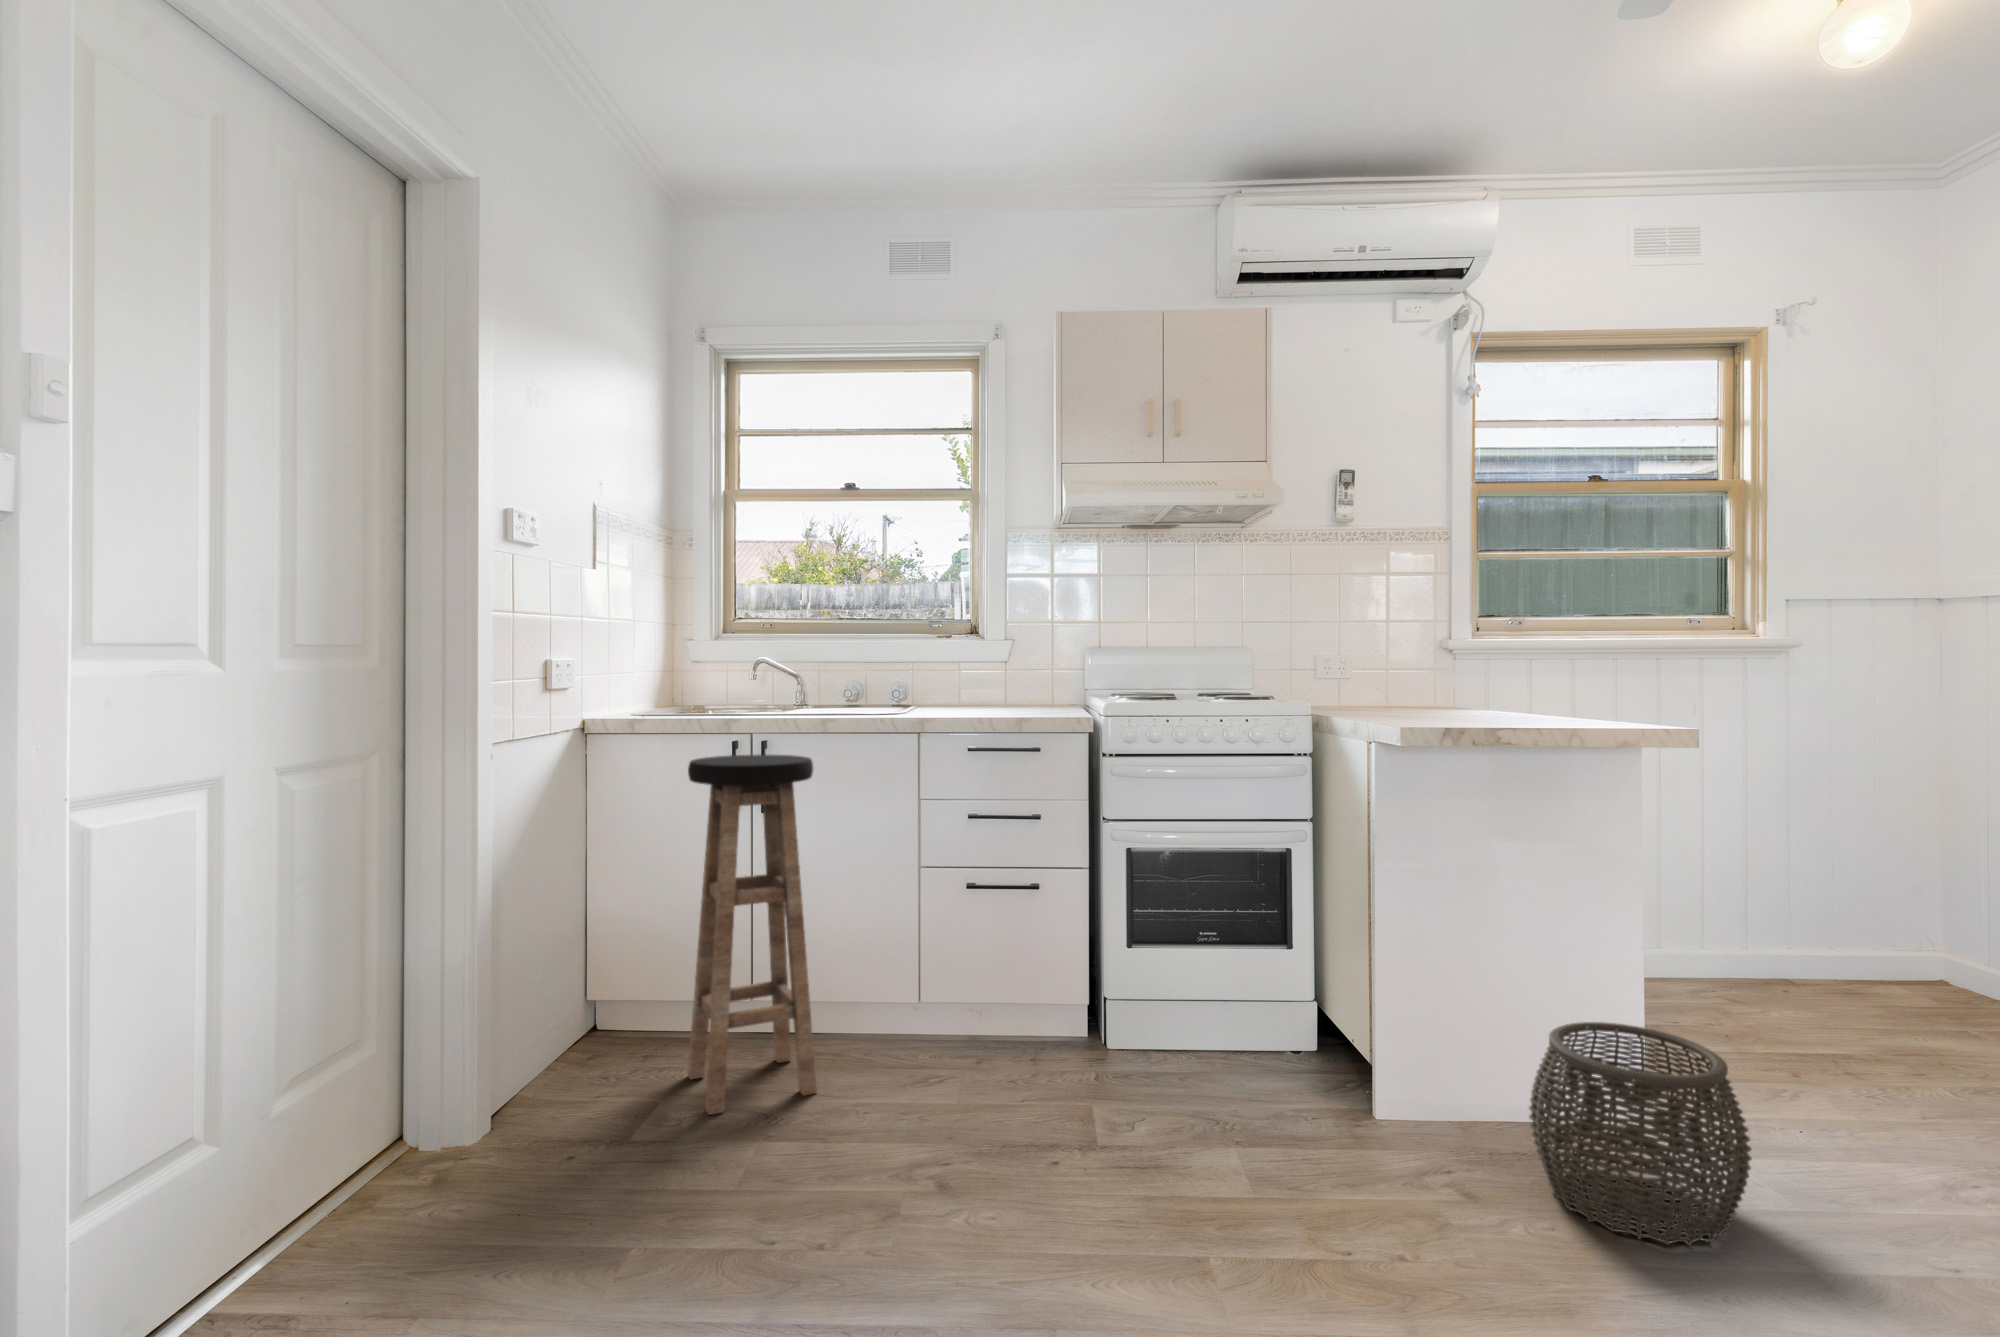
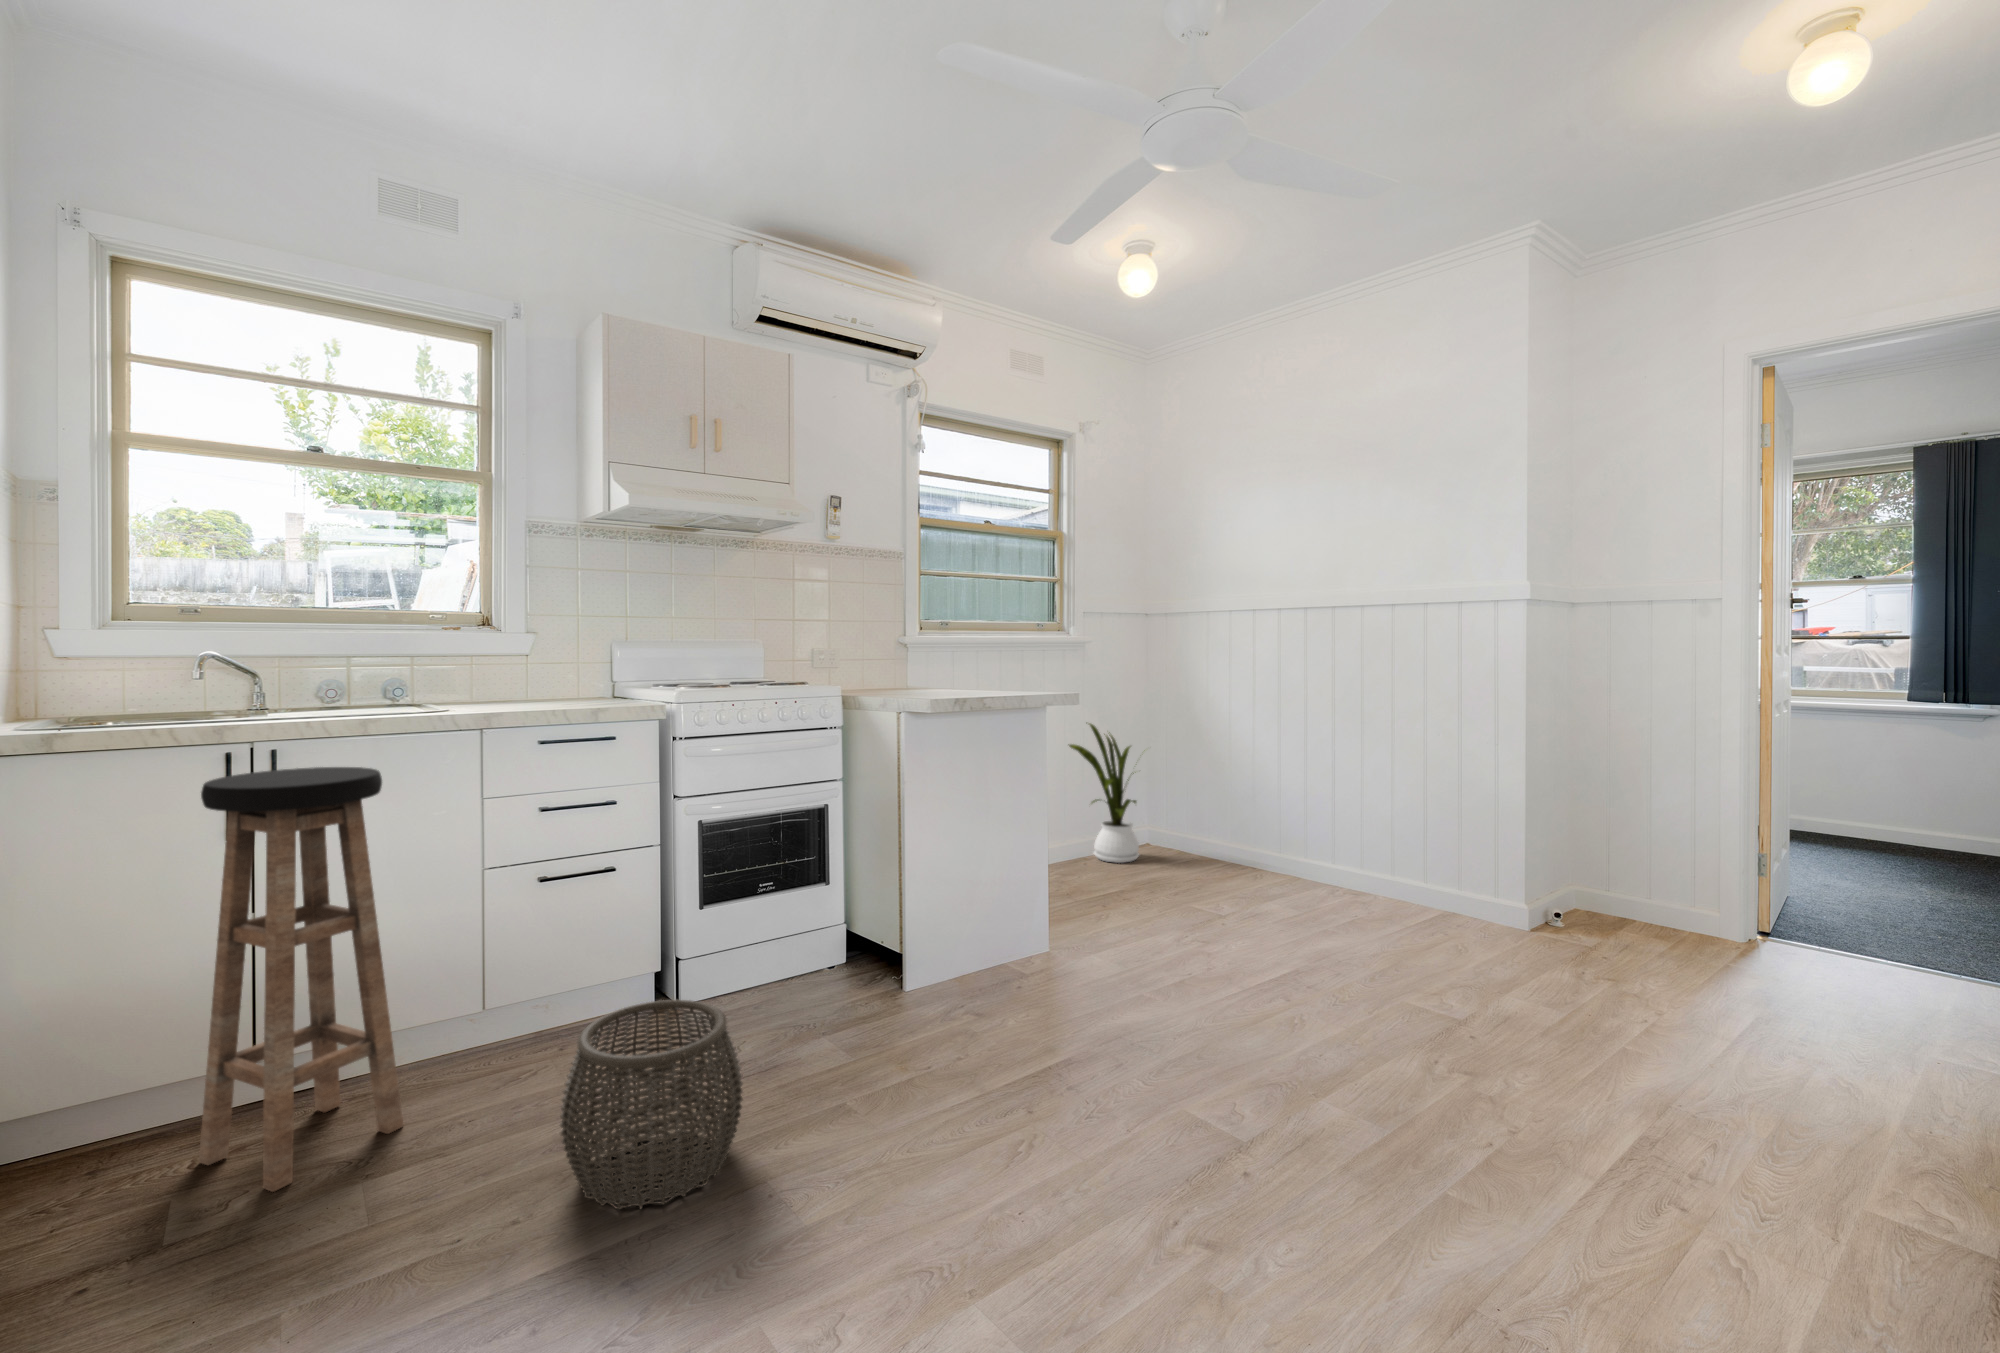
house plant: none [1741,773,1919,1011] -> present [1069,724,1139,863]
woven basket: present [1529,1022,1751,1245] -> present [560,1000,743,1209]

